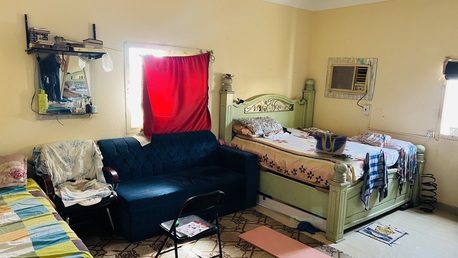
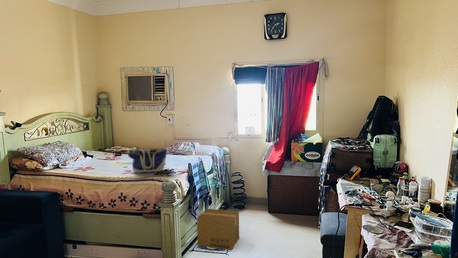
cardboard box: none [364,200,415,245] -> present [197,209,239,250]

